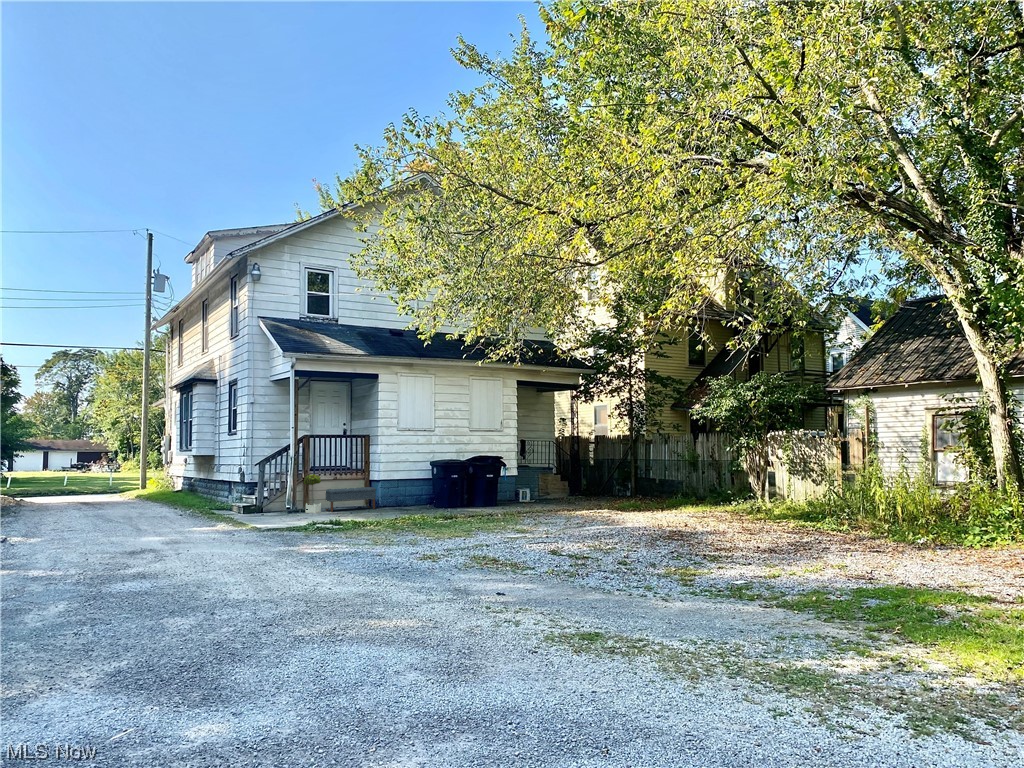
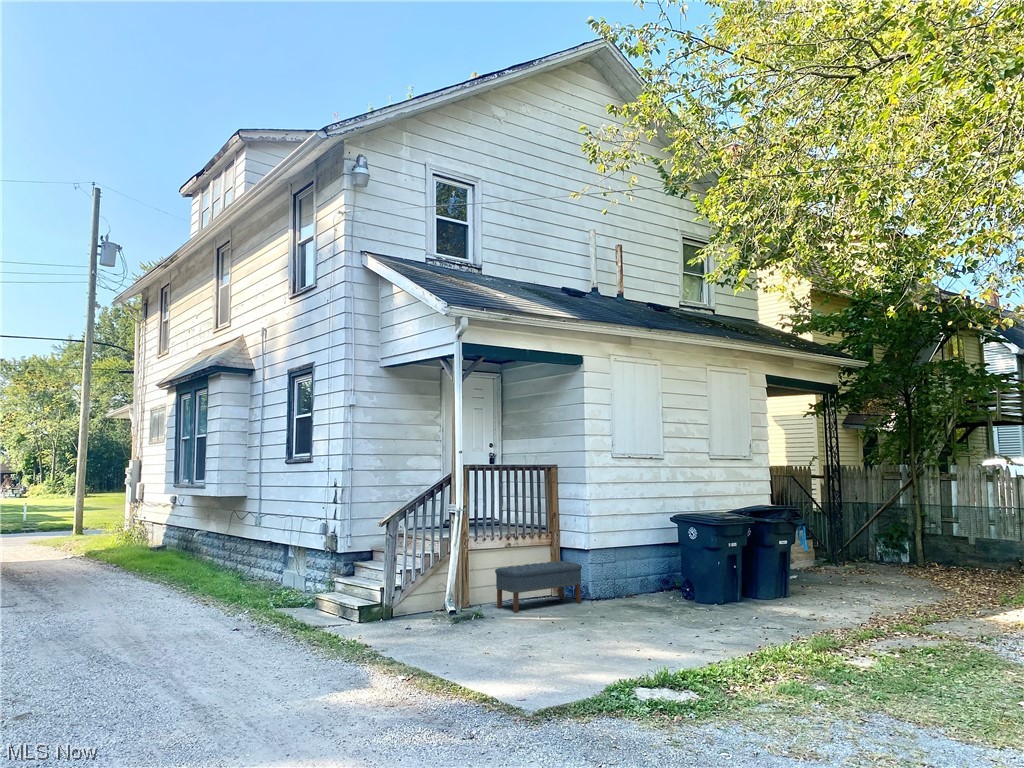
potted tree: present [304,474,321,513] -> none [466,540,496,616]

